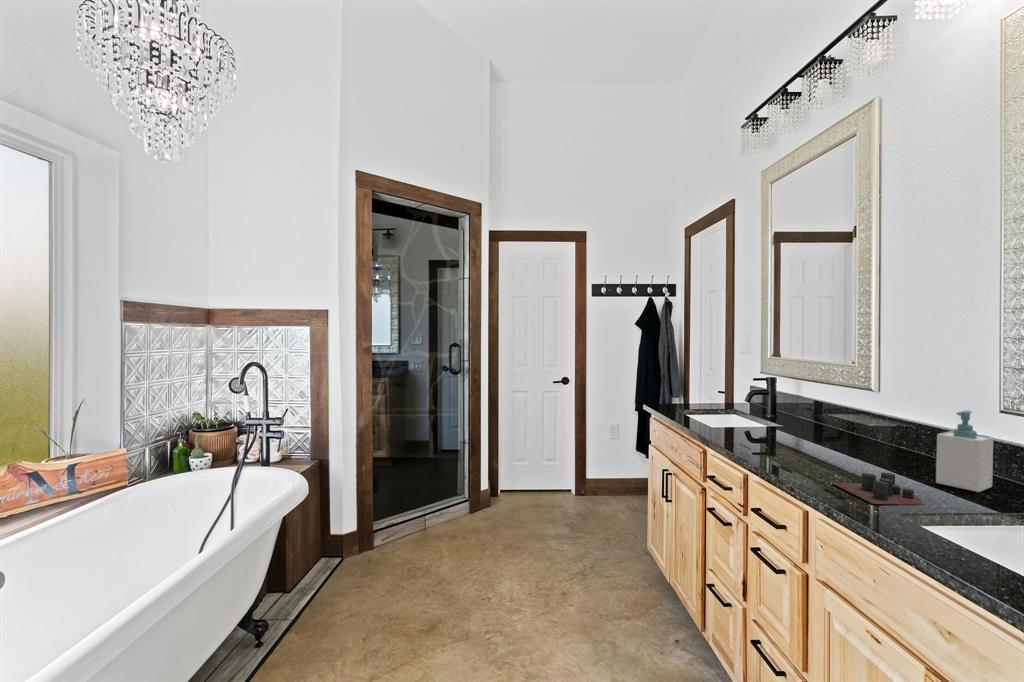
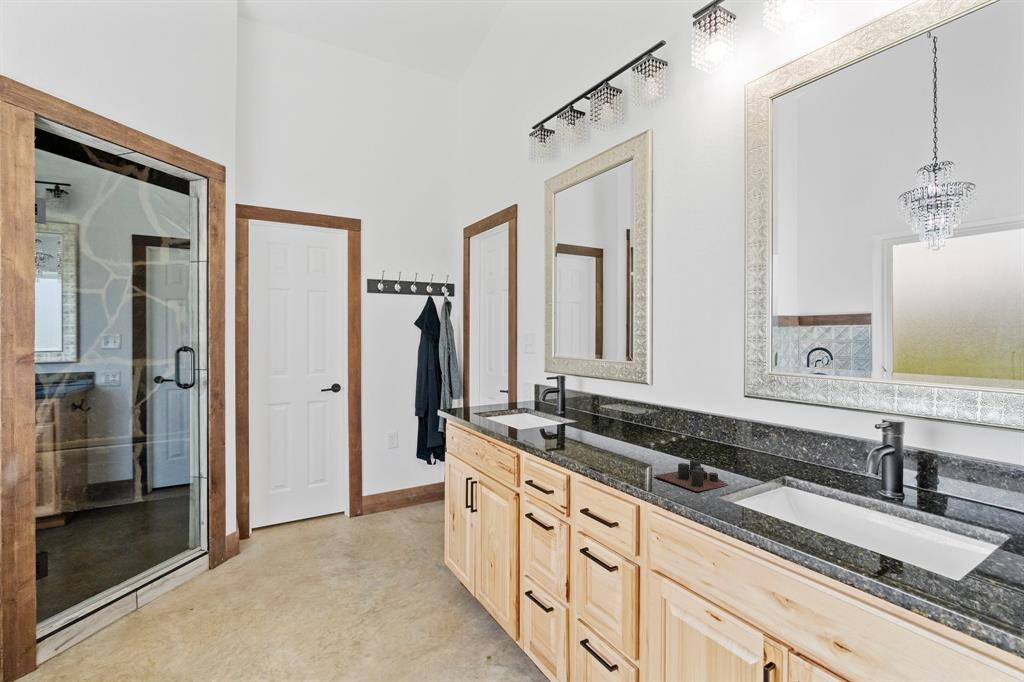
soap bottle: present [936,410,993,492] -> none [721,400,756,467]

